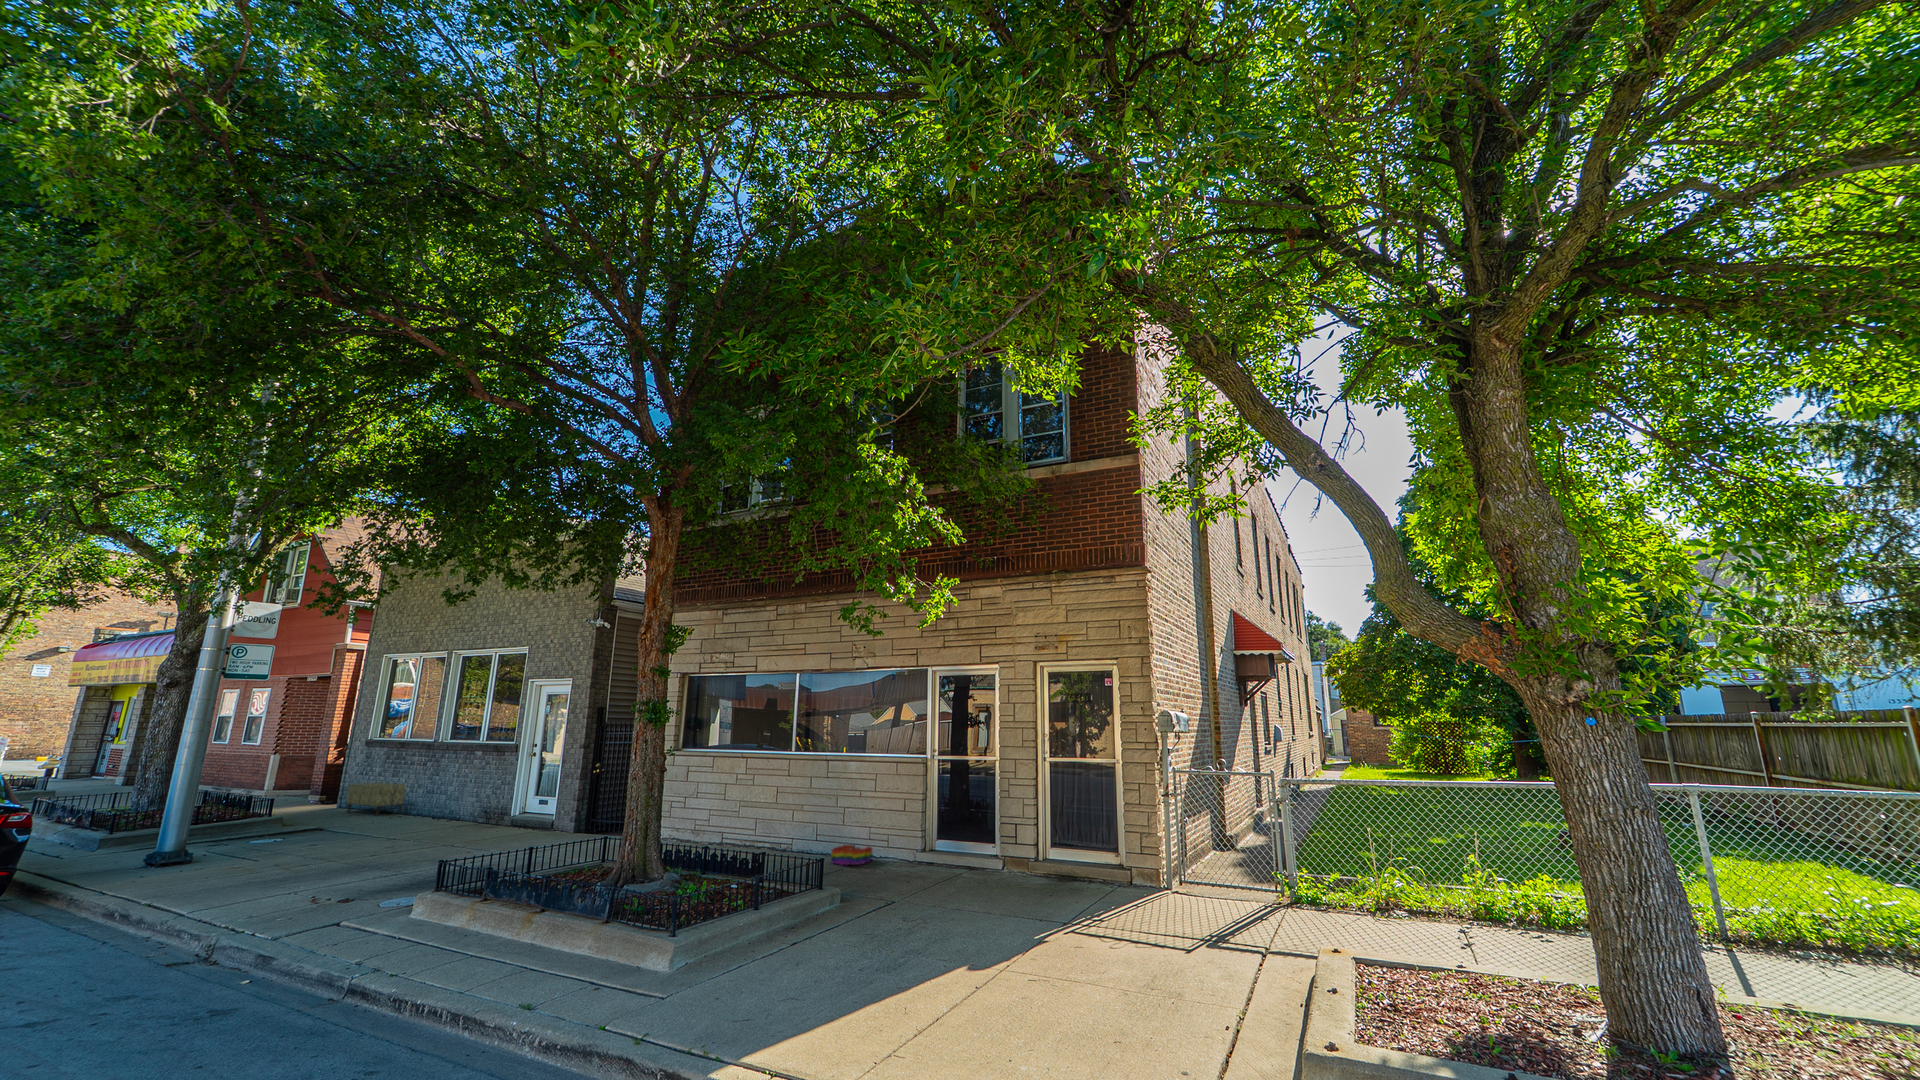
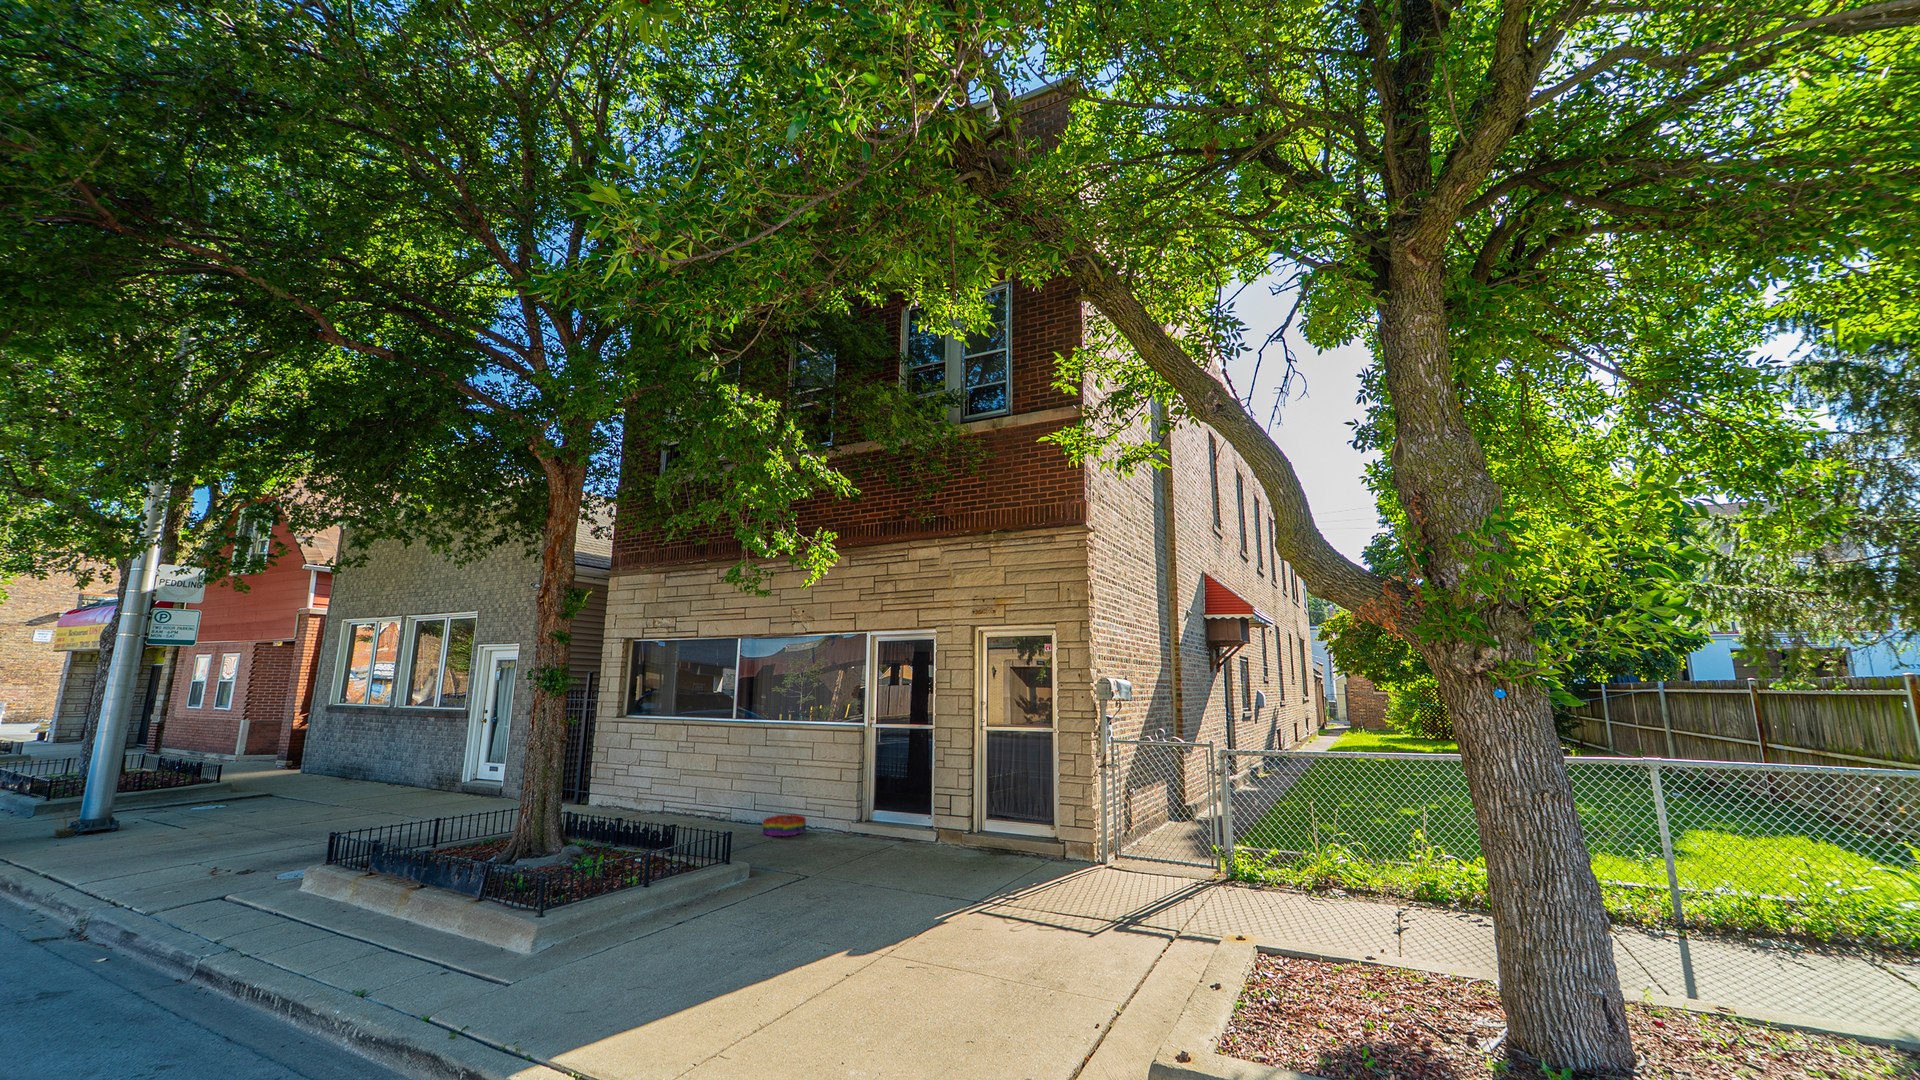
bench: present [346,783,406,815] -> none [306,748,367,781]
decorative plant: none [126,841,157,870] -> present [52,810,78,838]

